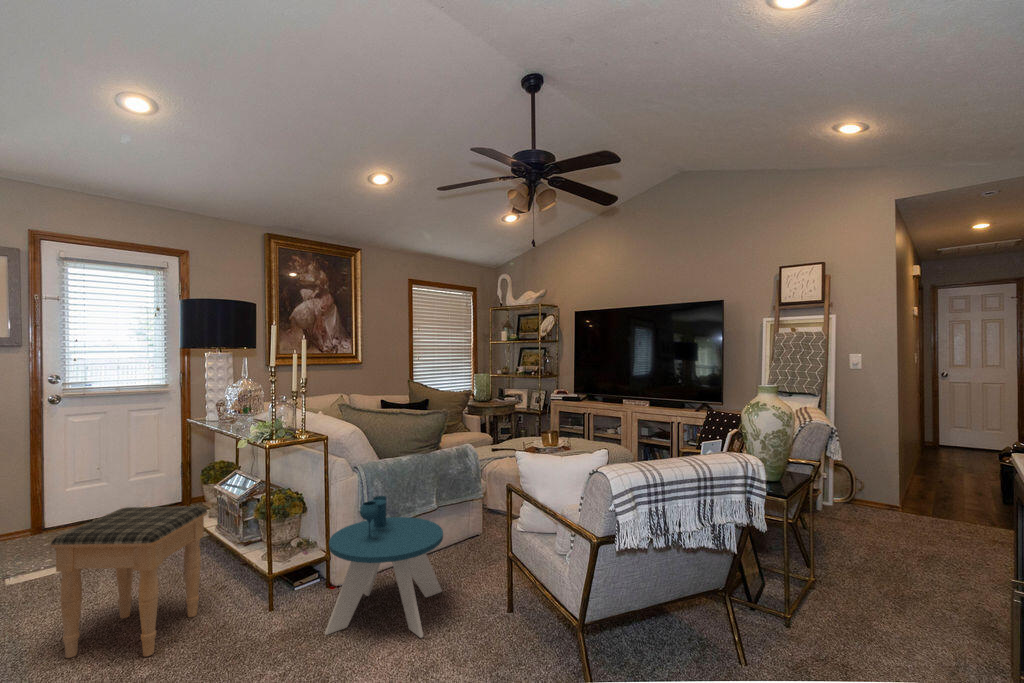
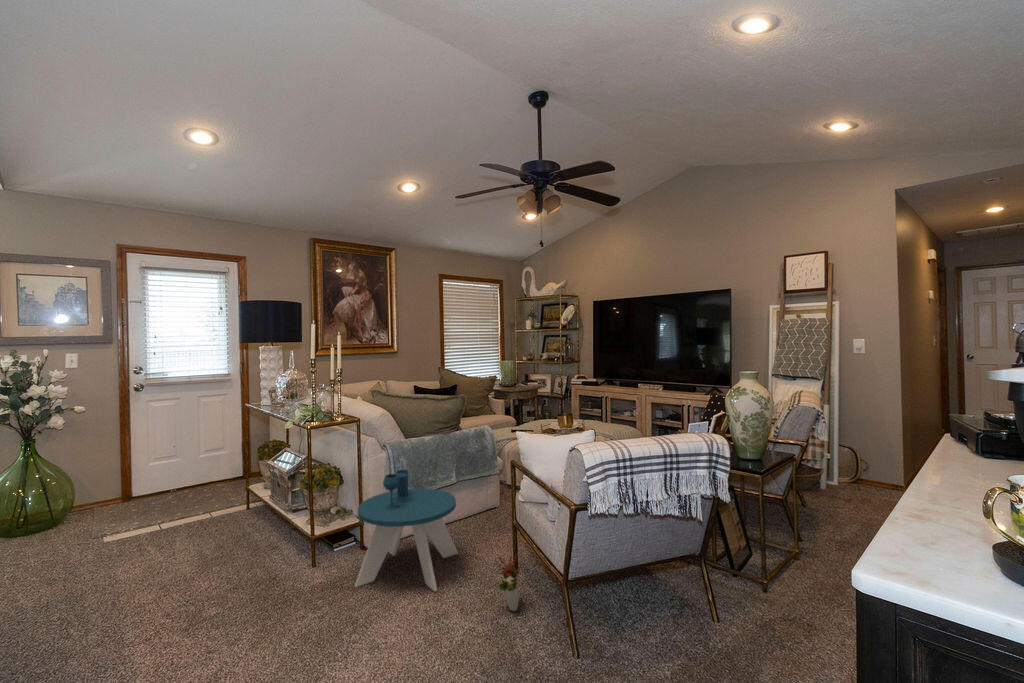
footstool: present [51,507,207,658] -> none [132,478,258,600]
decorative plant: none [494,592,525,659] -> present [496,554,522,611]

